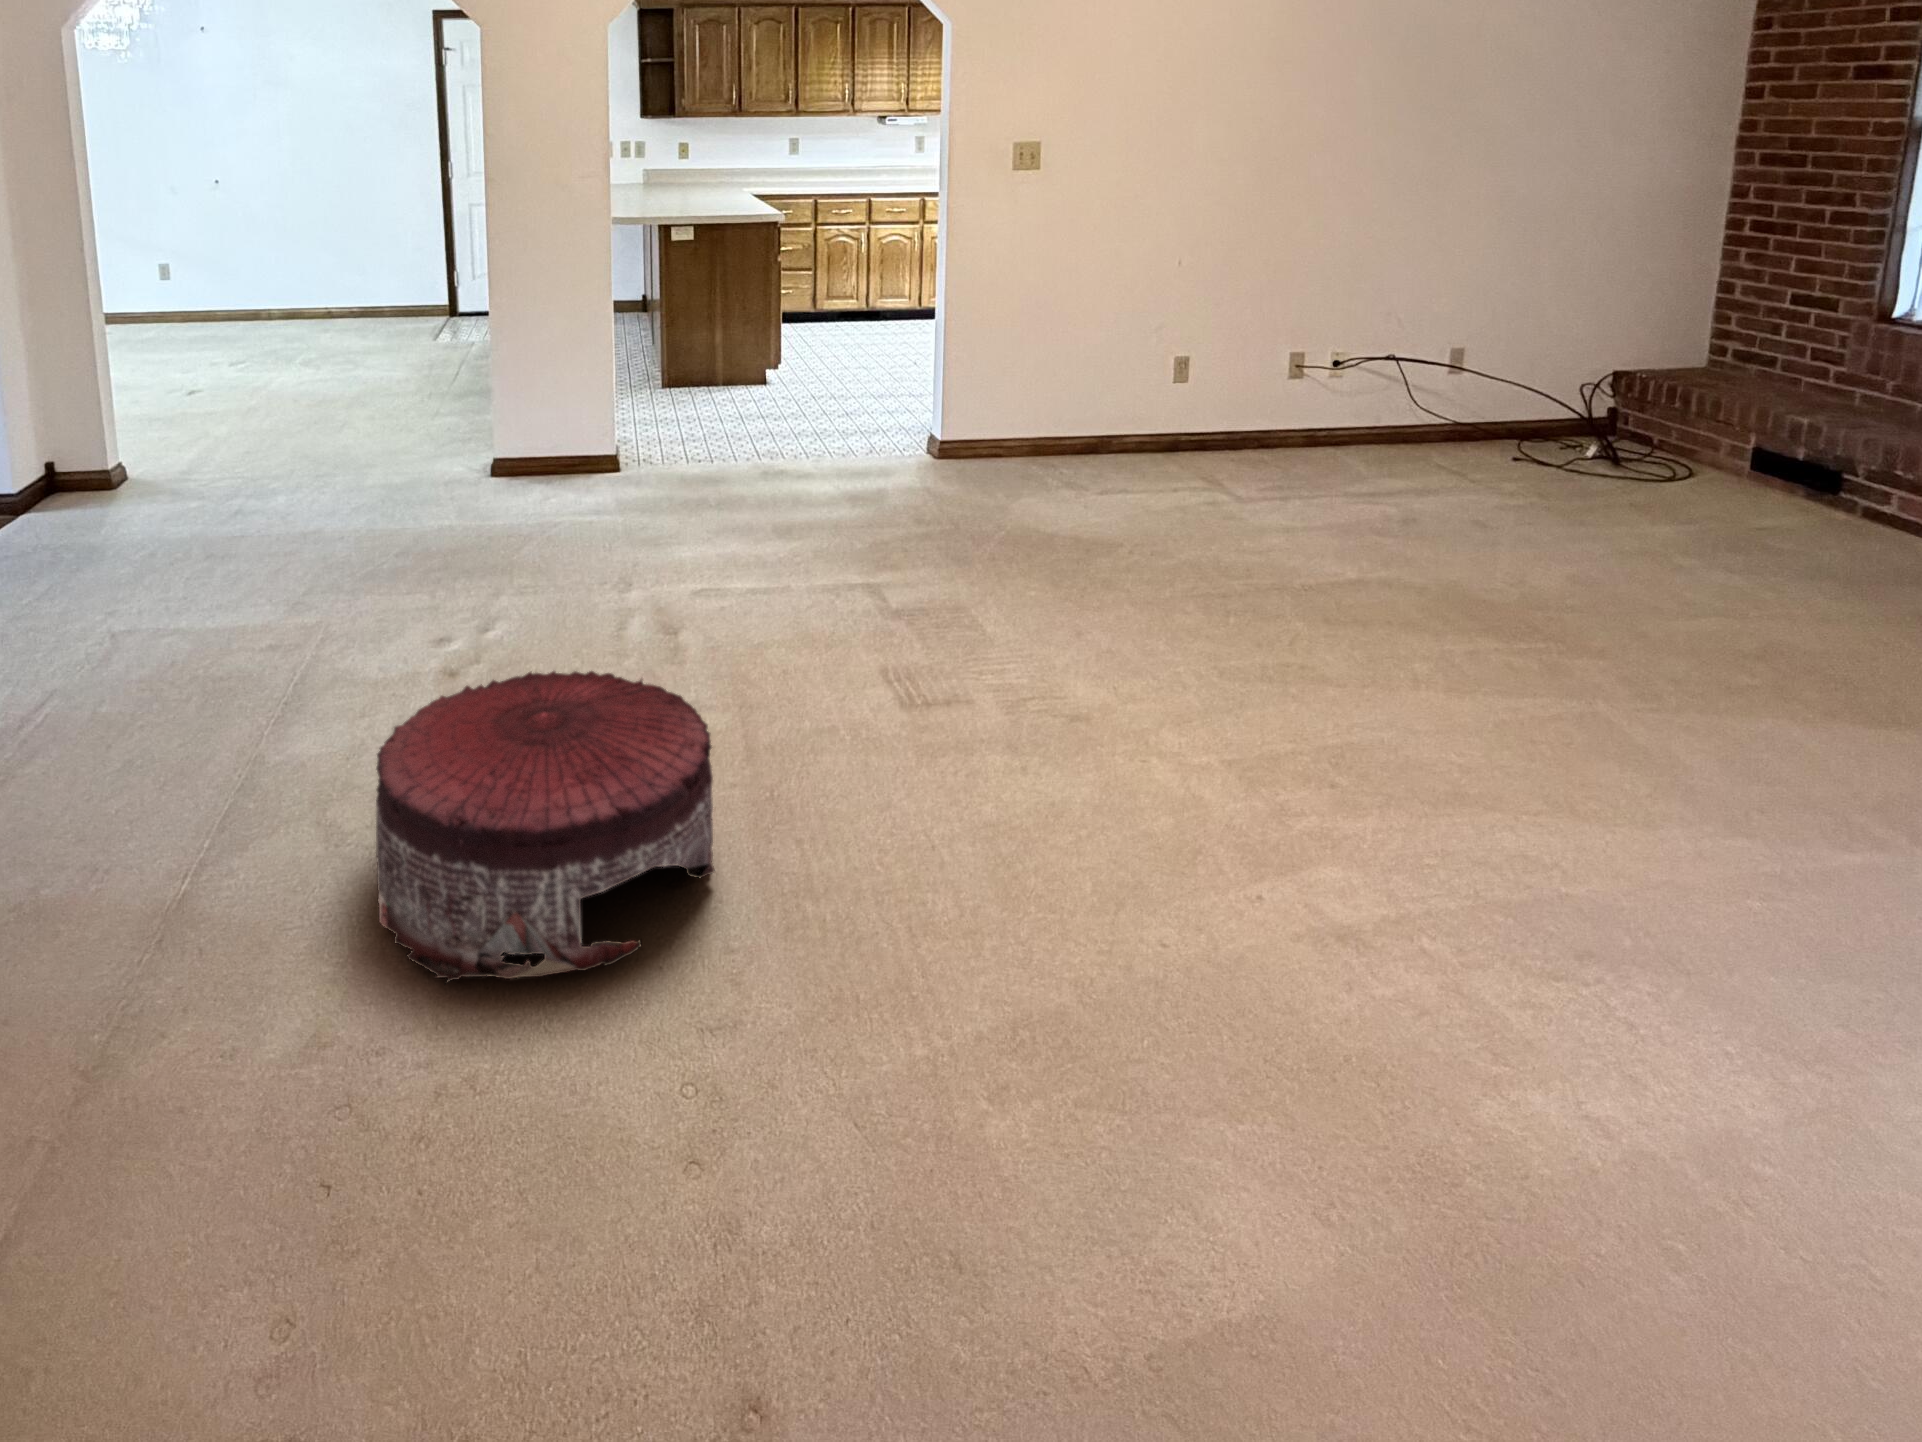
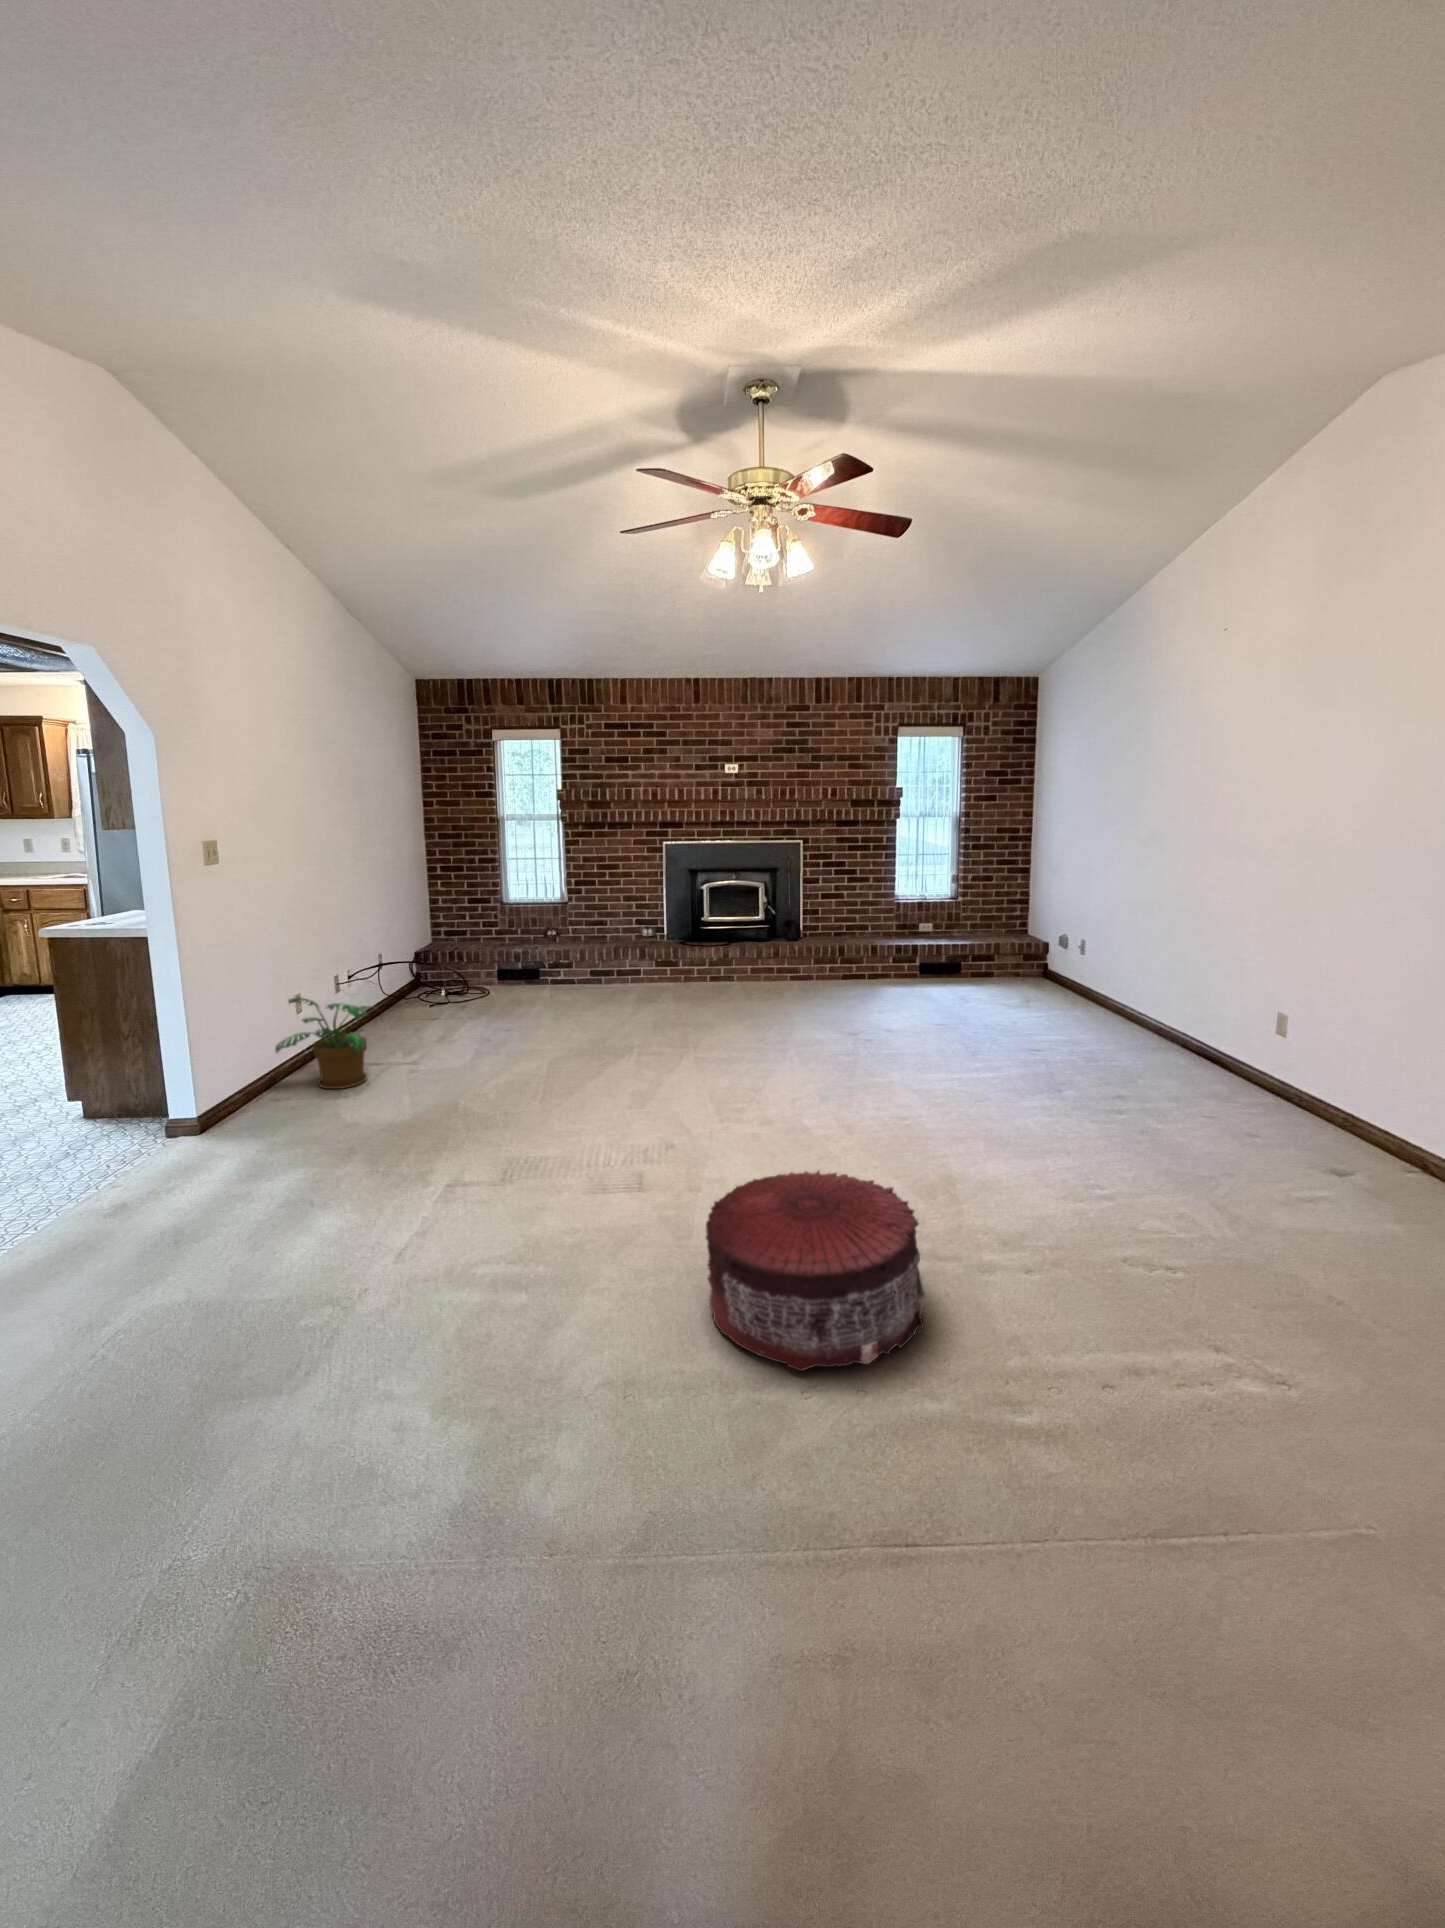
potted plant: none [1053,349,1173,488] -> present [275,997,373,1089]

